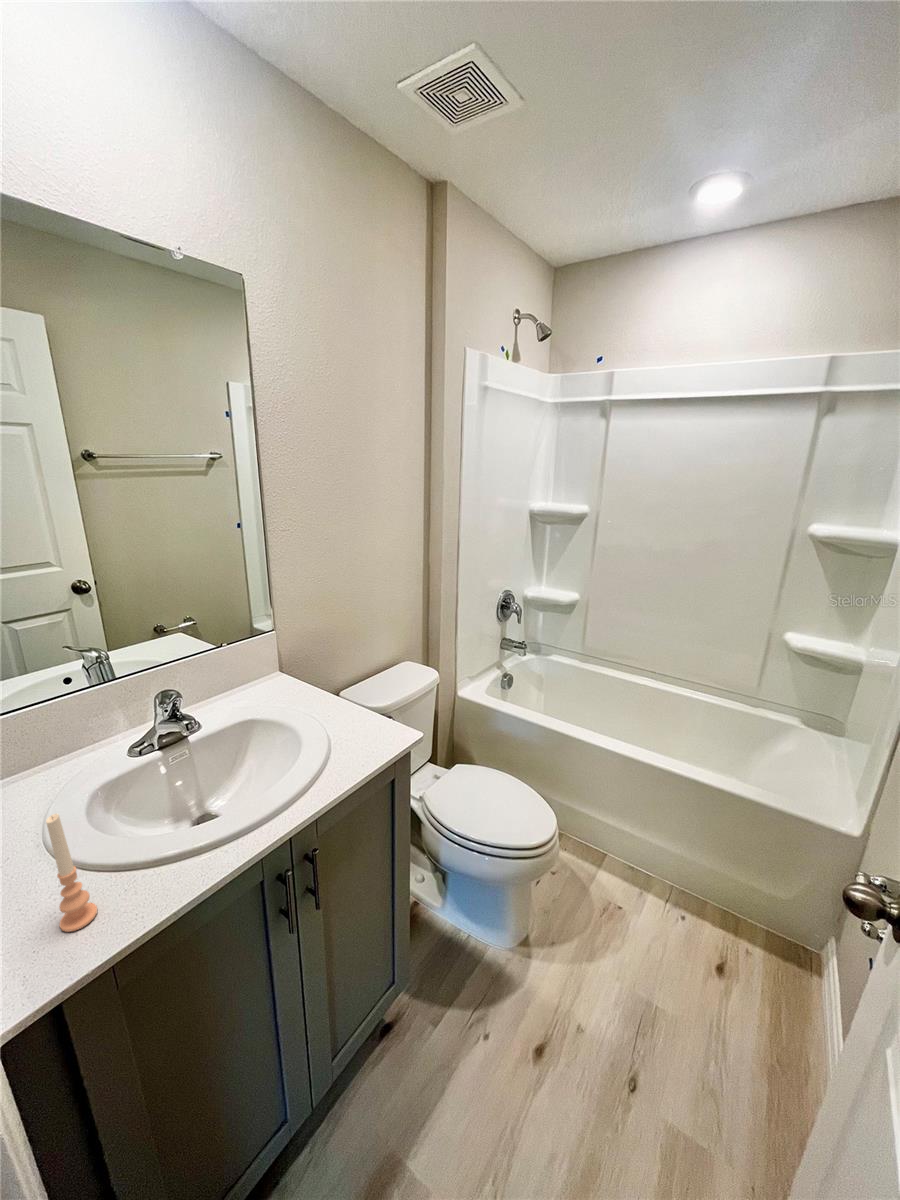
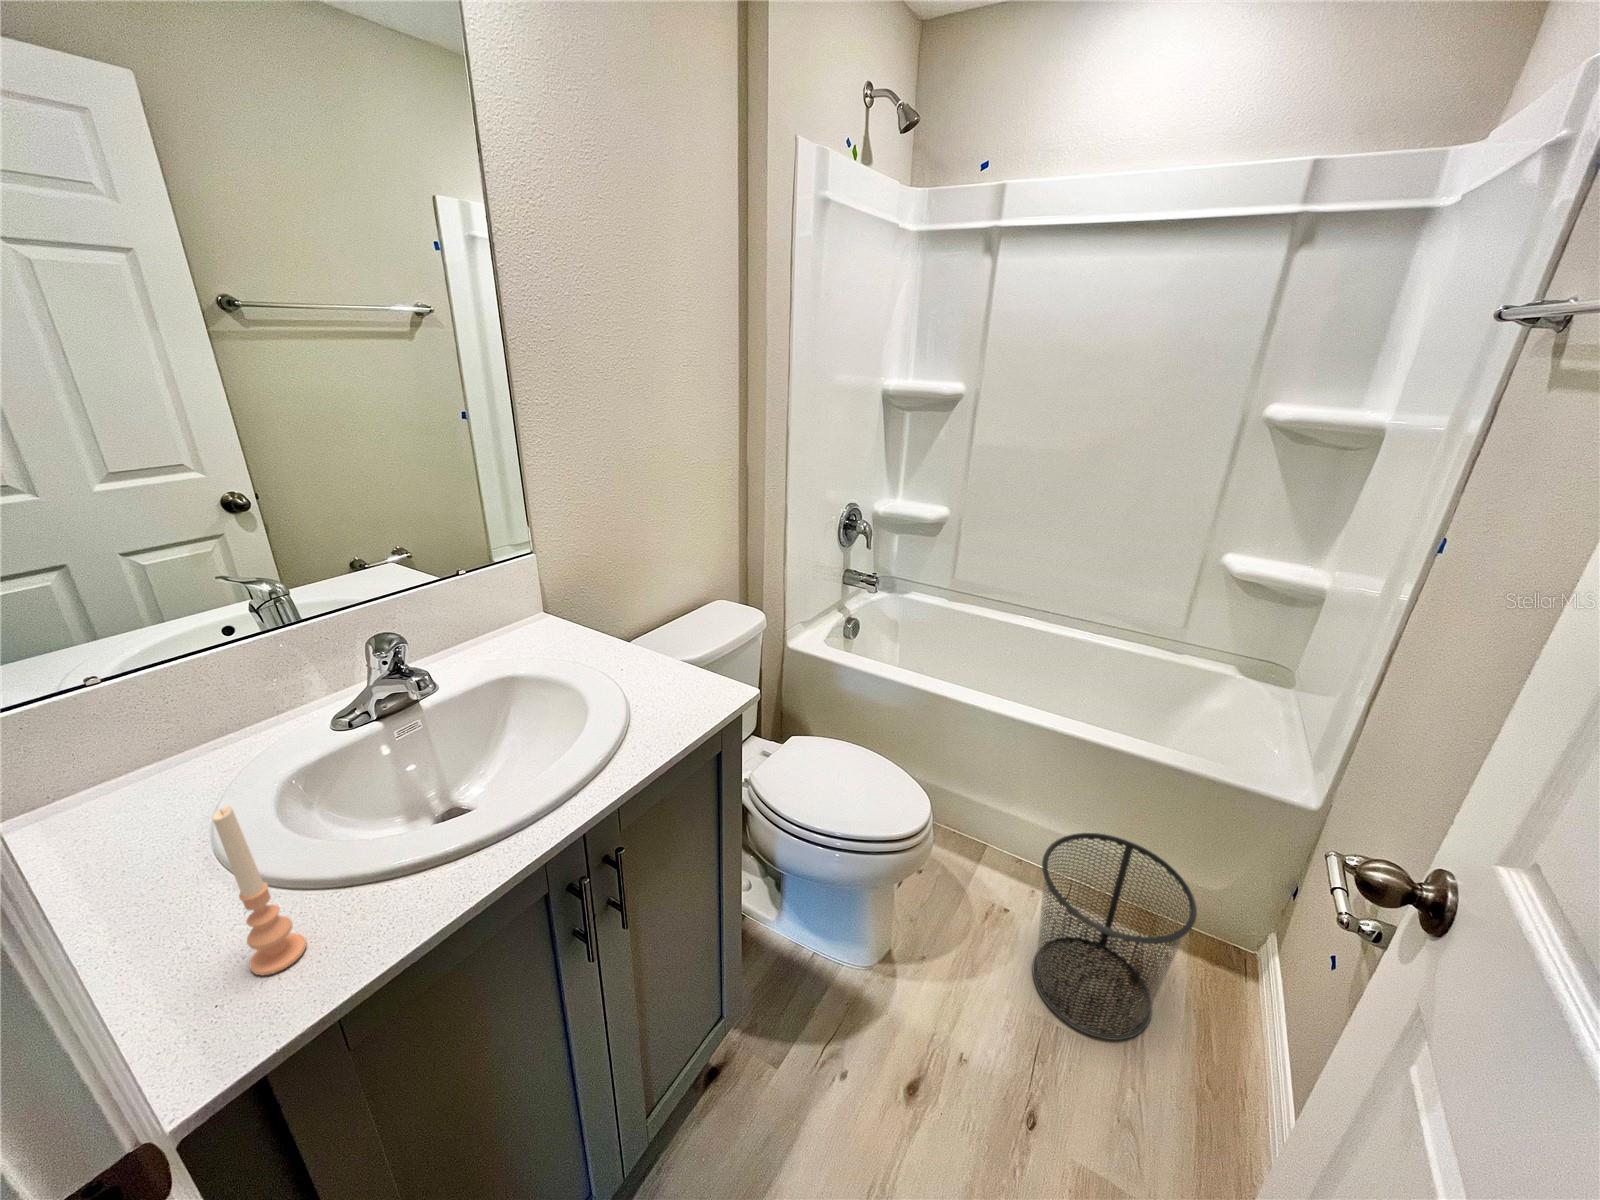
waste bin: none [639,848,764,1022] -> present [1032,833,1197,1040]

